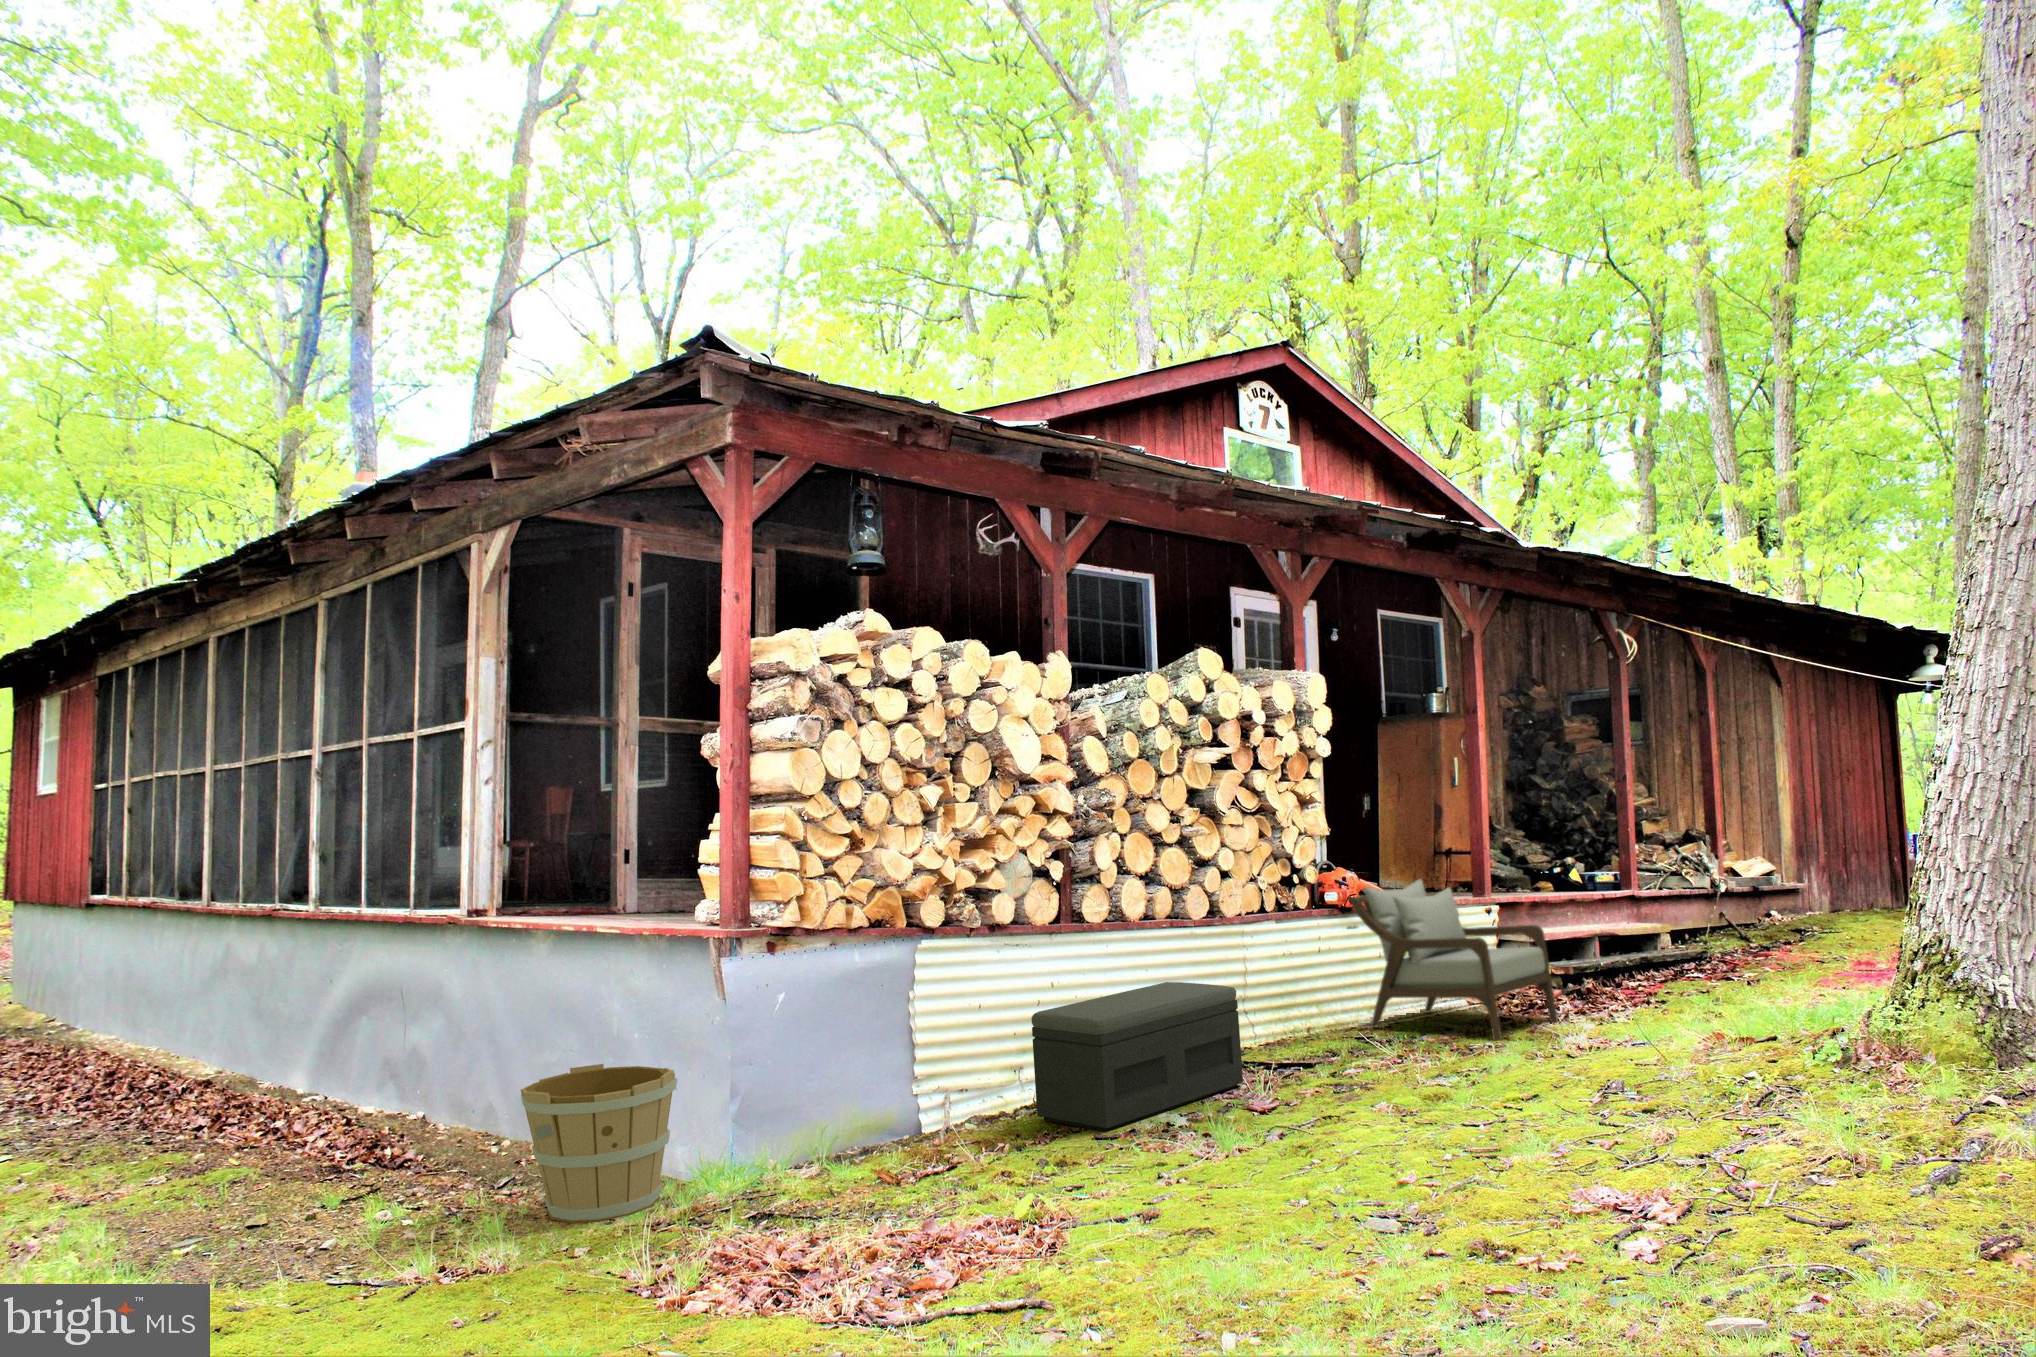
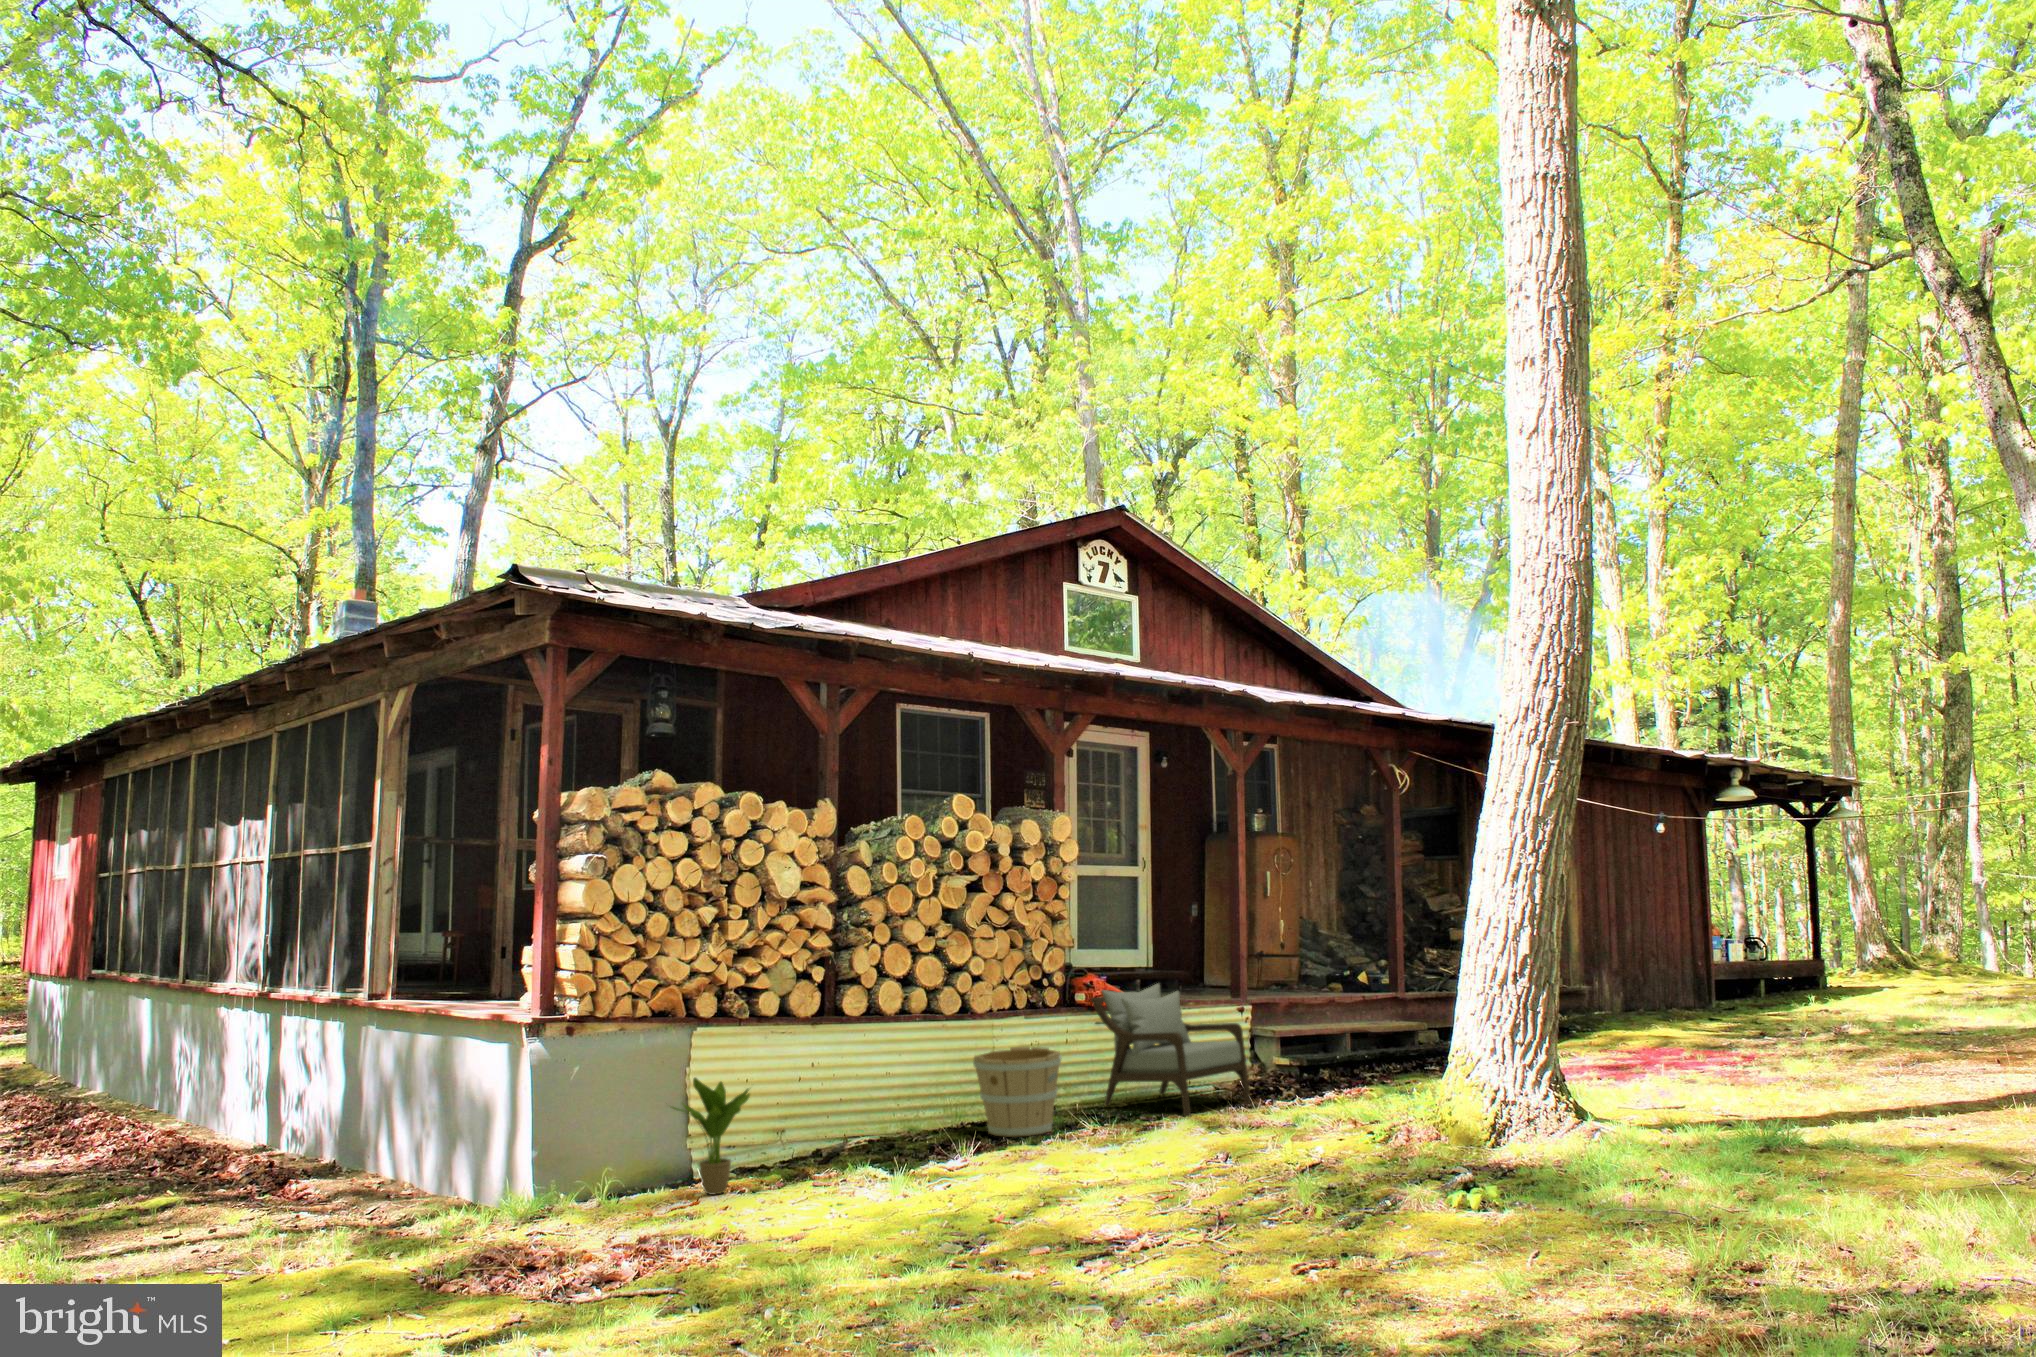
storage bench: present [1031,982,1243,1131] -> none [785,1064,962,1177]
potted plant: none [899,1008,1012,1160] -> present [672,1078,750,1195]
wooden bucket: present [521,1064,677,1223] -> present [973,1046,1062,1137]

